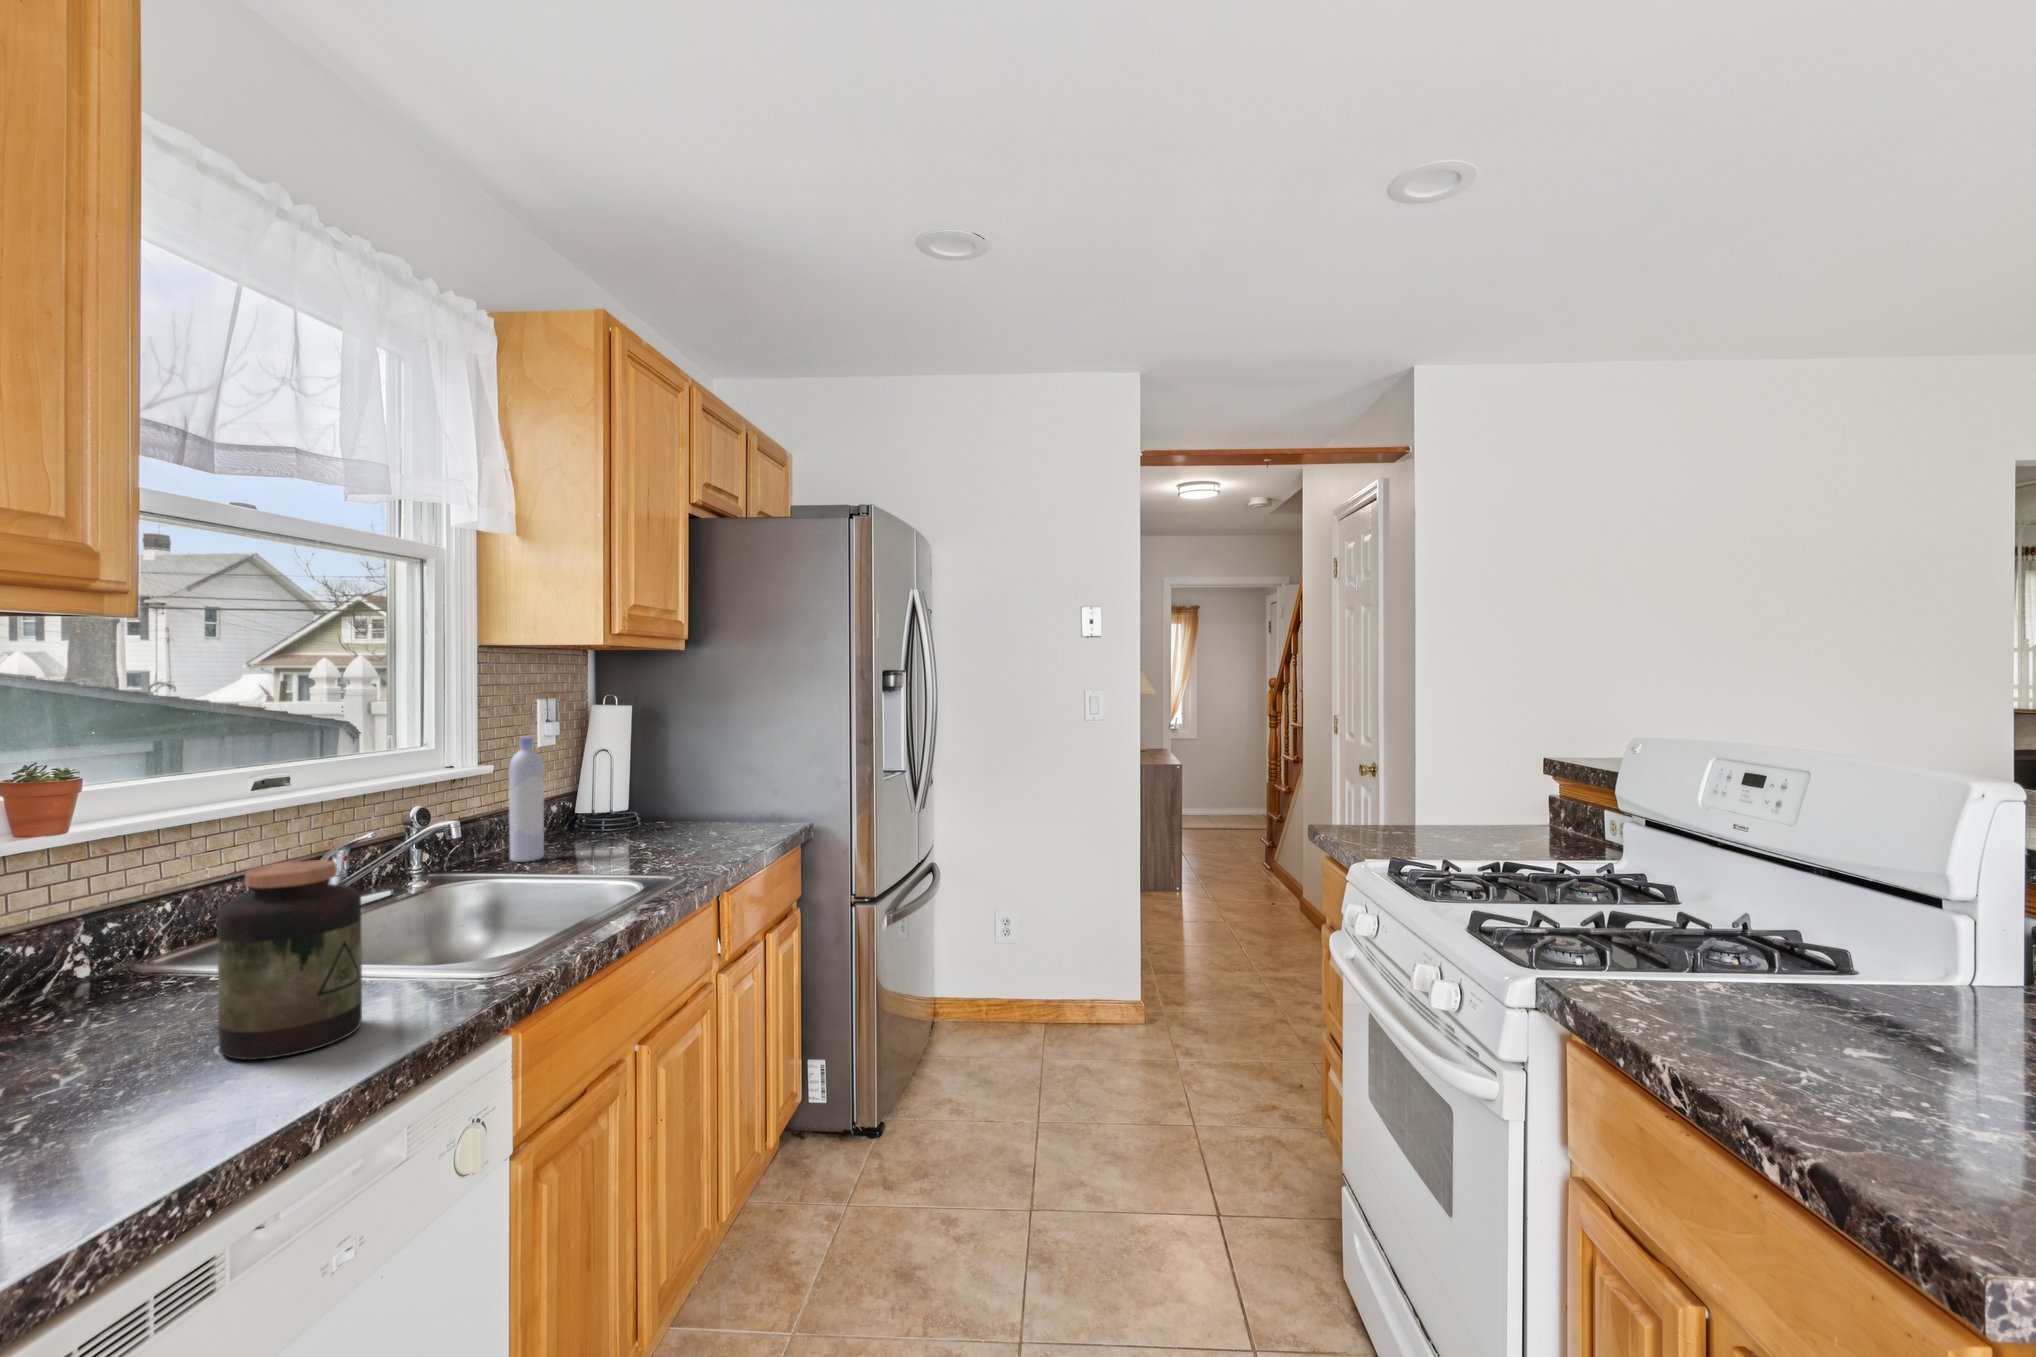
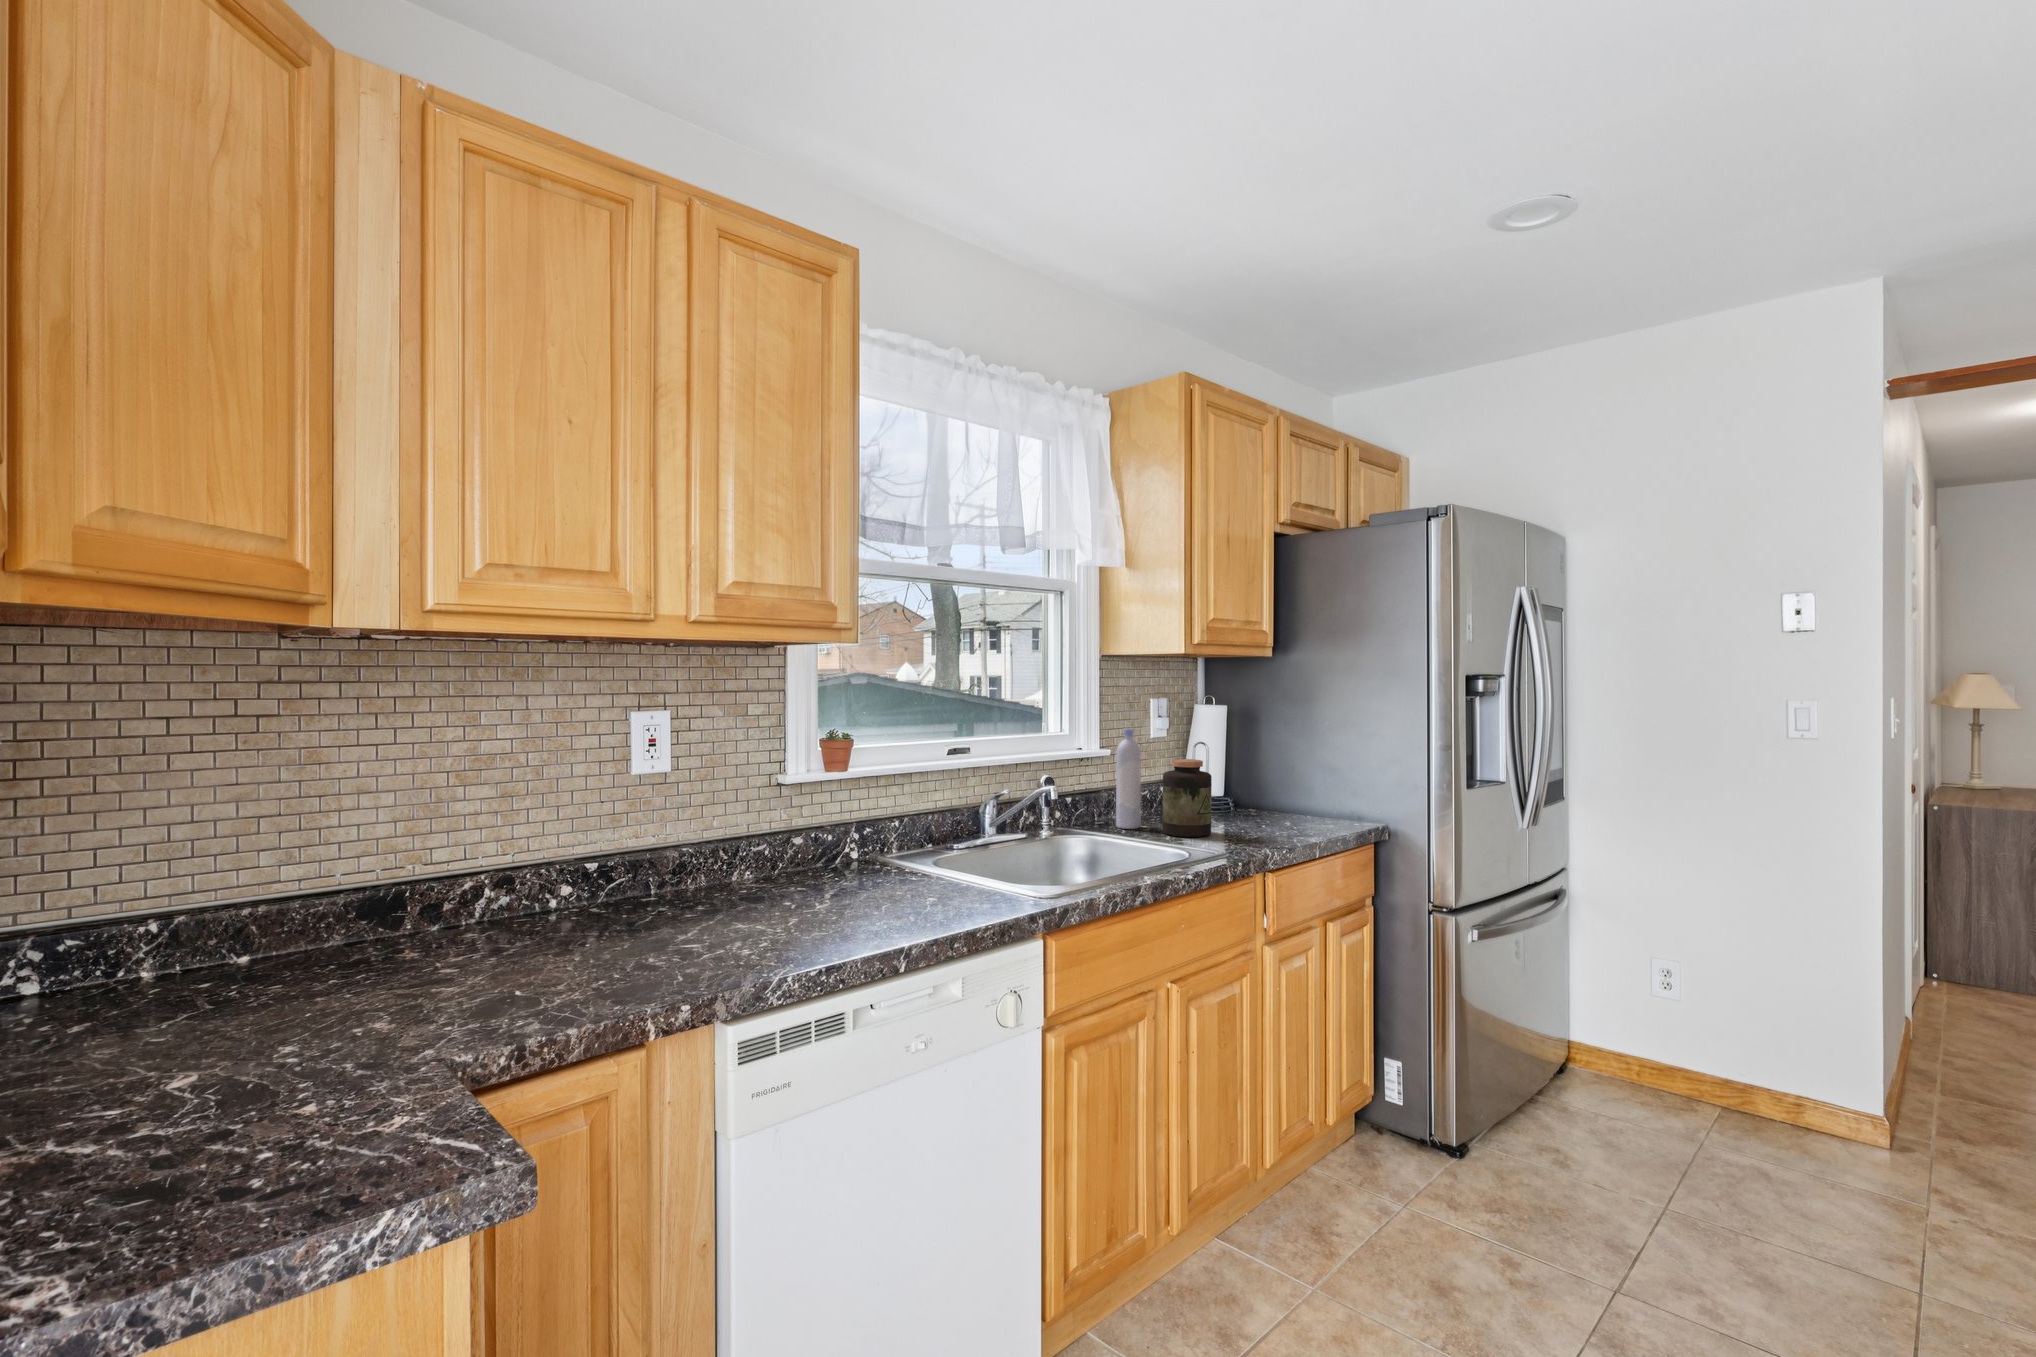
jar: present [217,860,362,1060] -> present [1162,759,1212,837]

